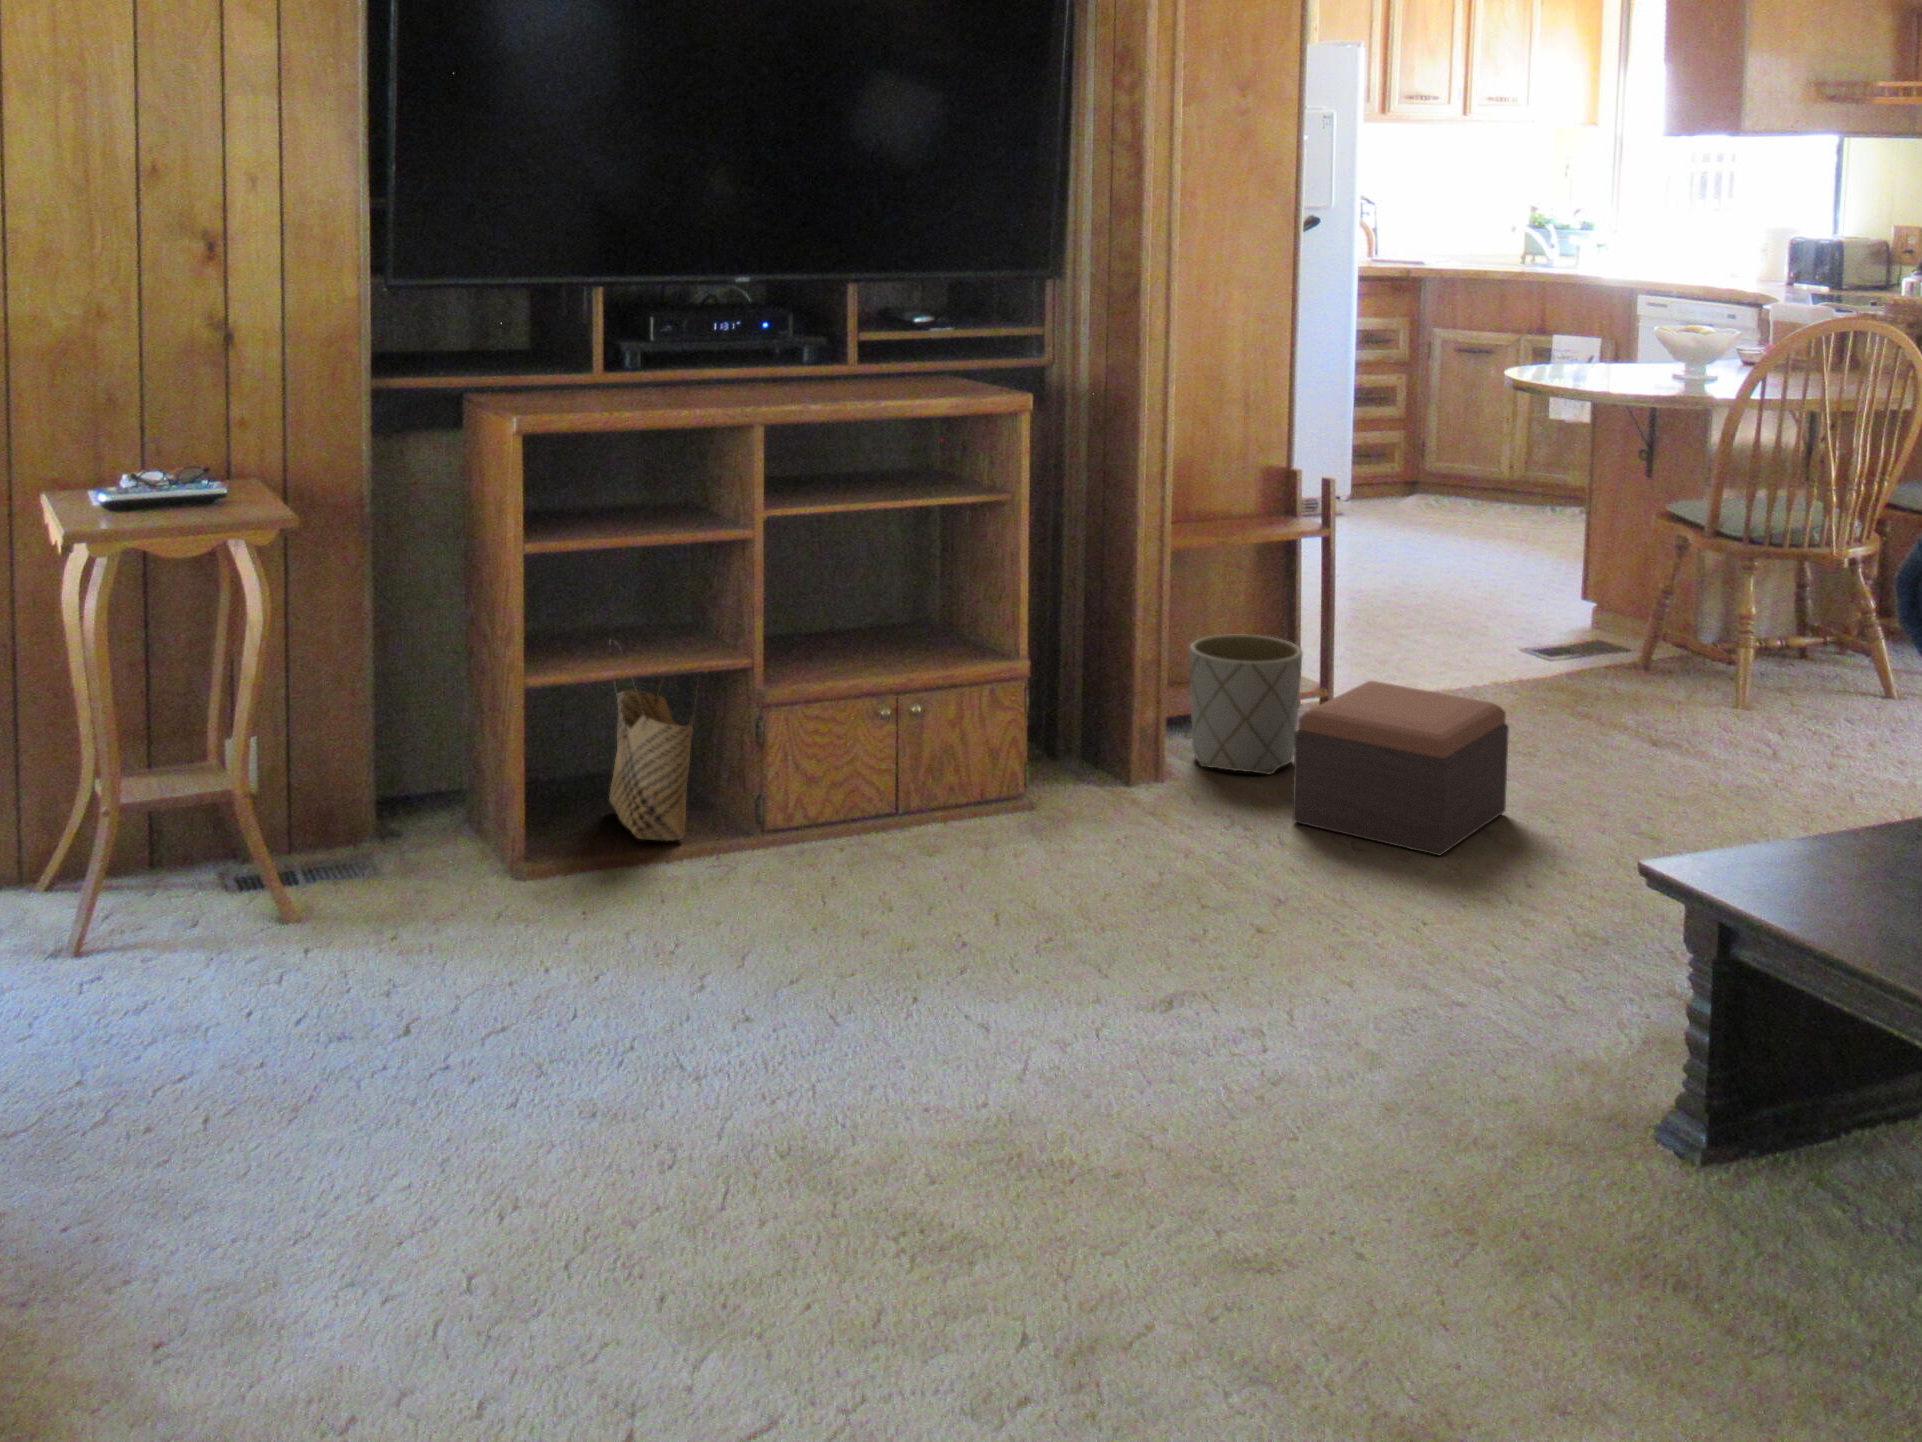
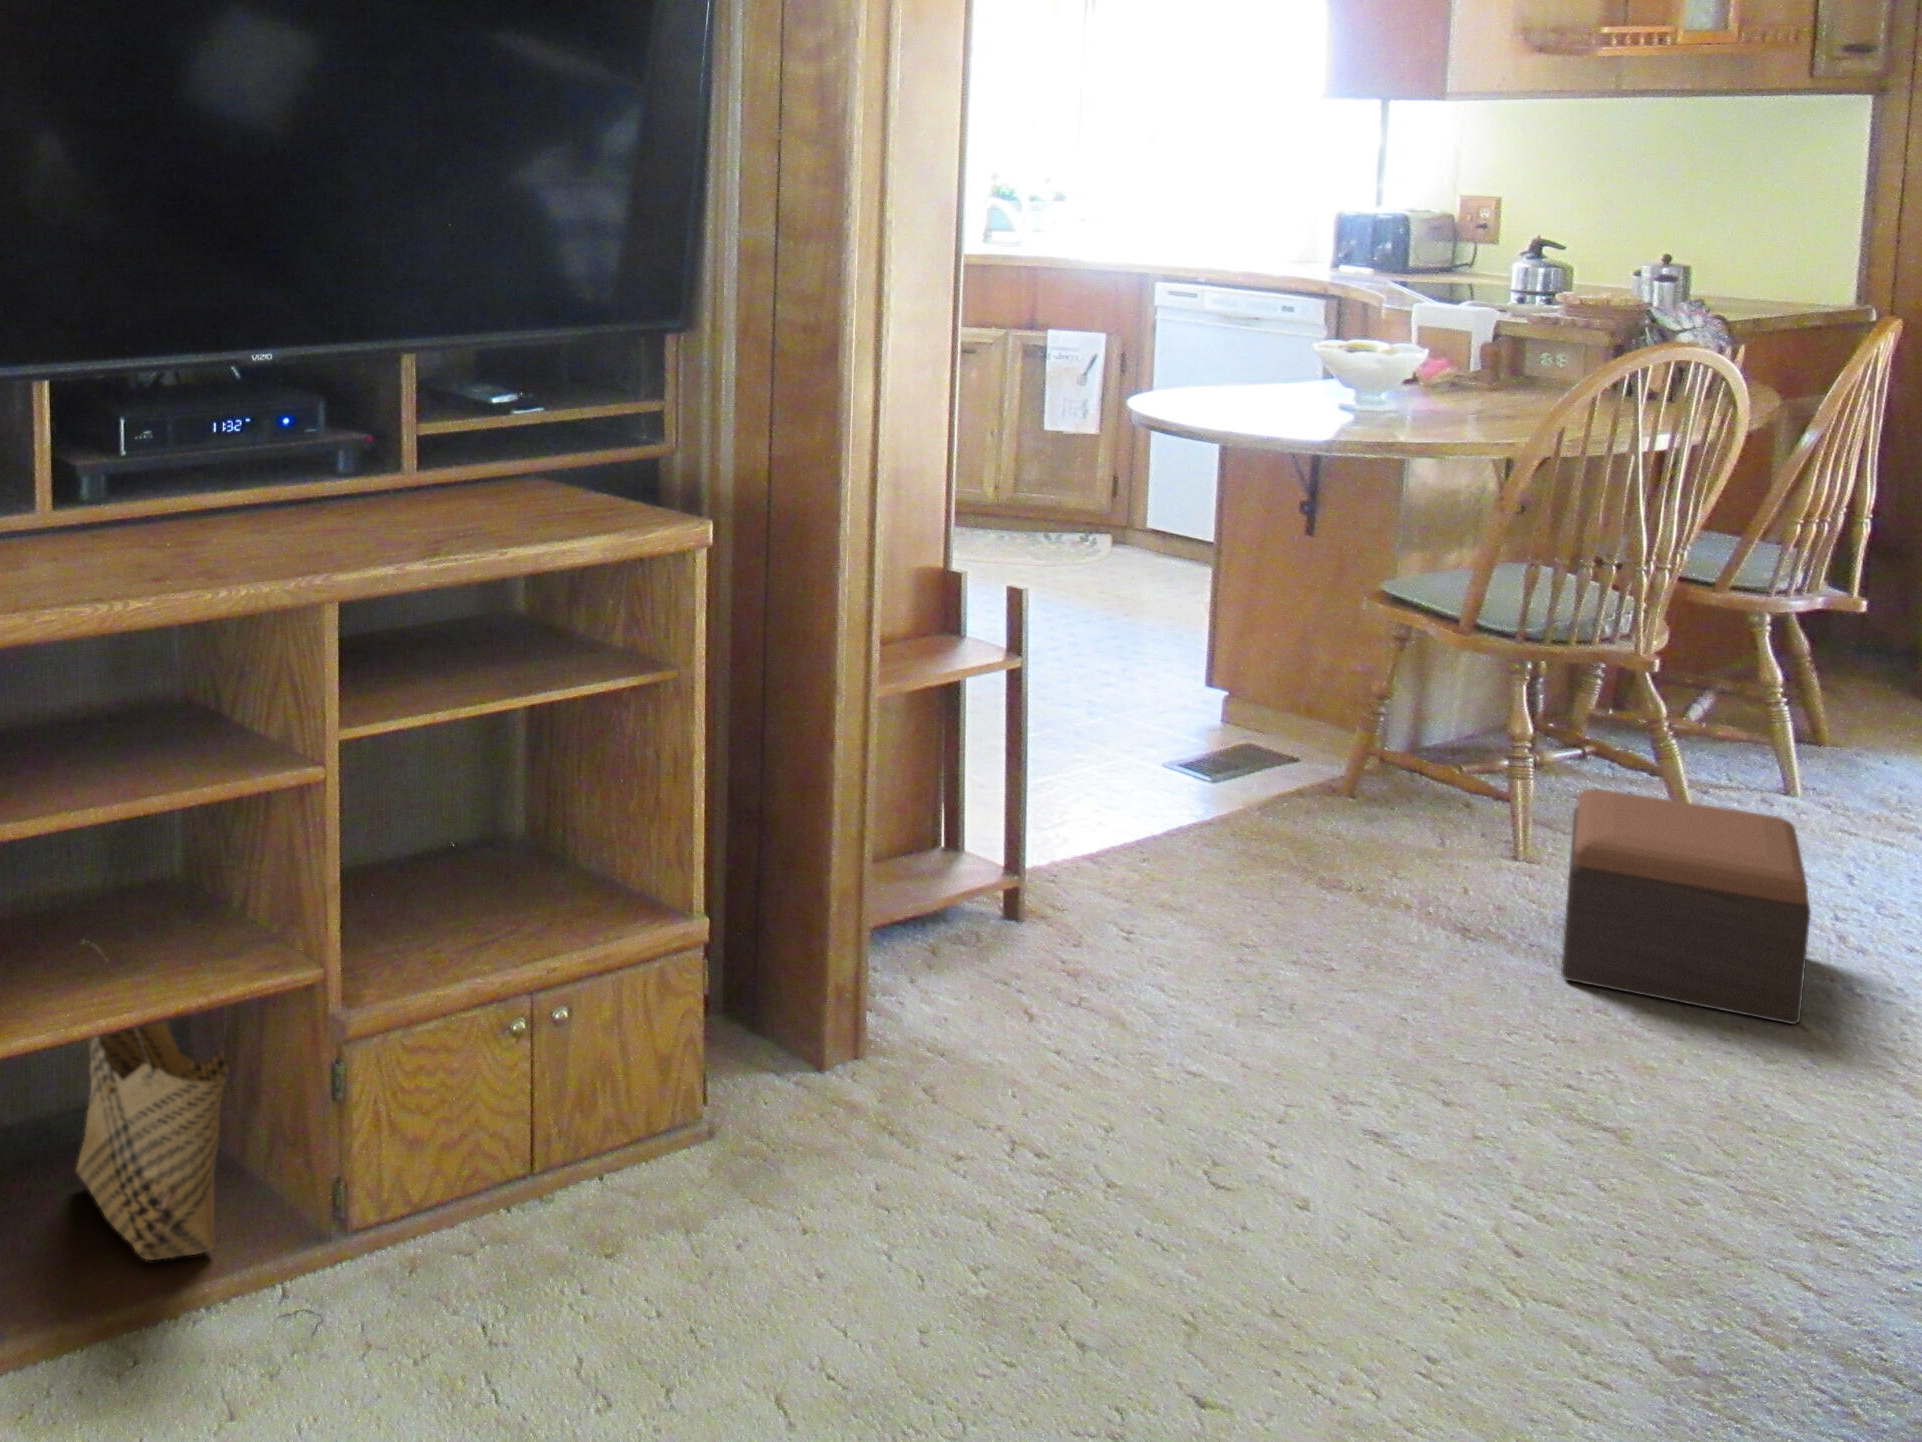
planter: present [1189,634,1302,774] -> none [878,824,1044,1037]
footstool: present [1293,681,1509,856] -> present [1561,788,1811,1024]

